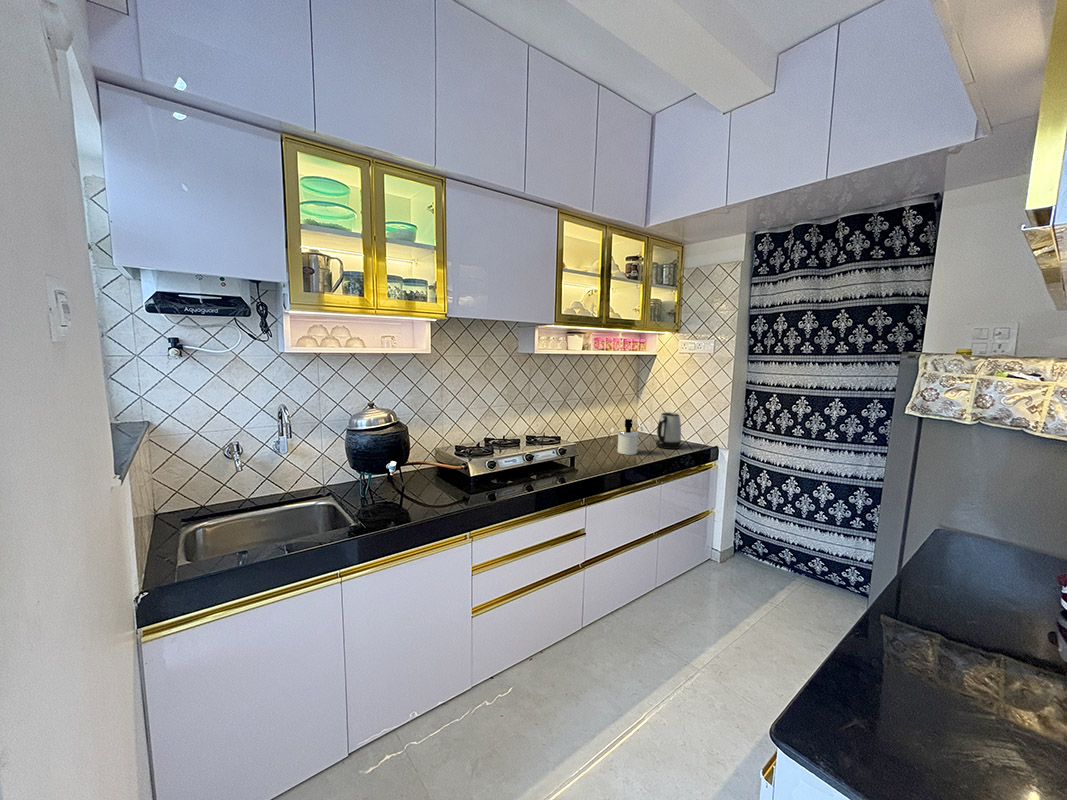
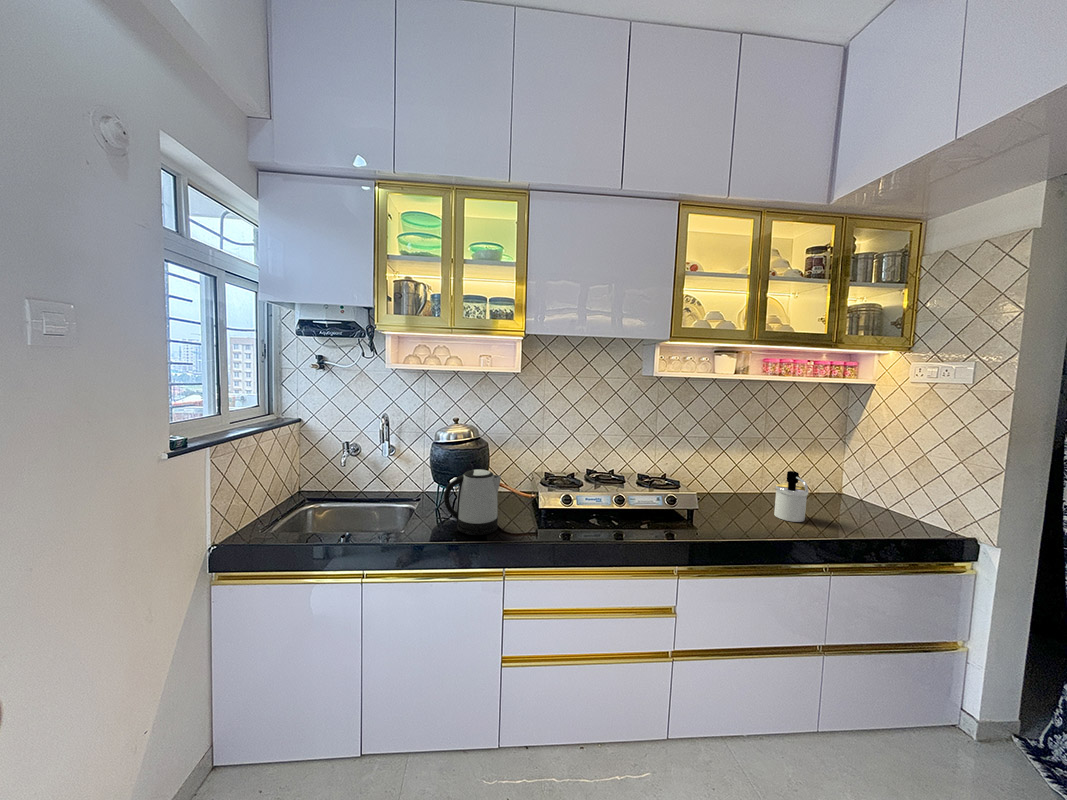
kettle: present [656,412,681,449] -> present [444,470,501,535]

